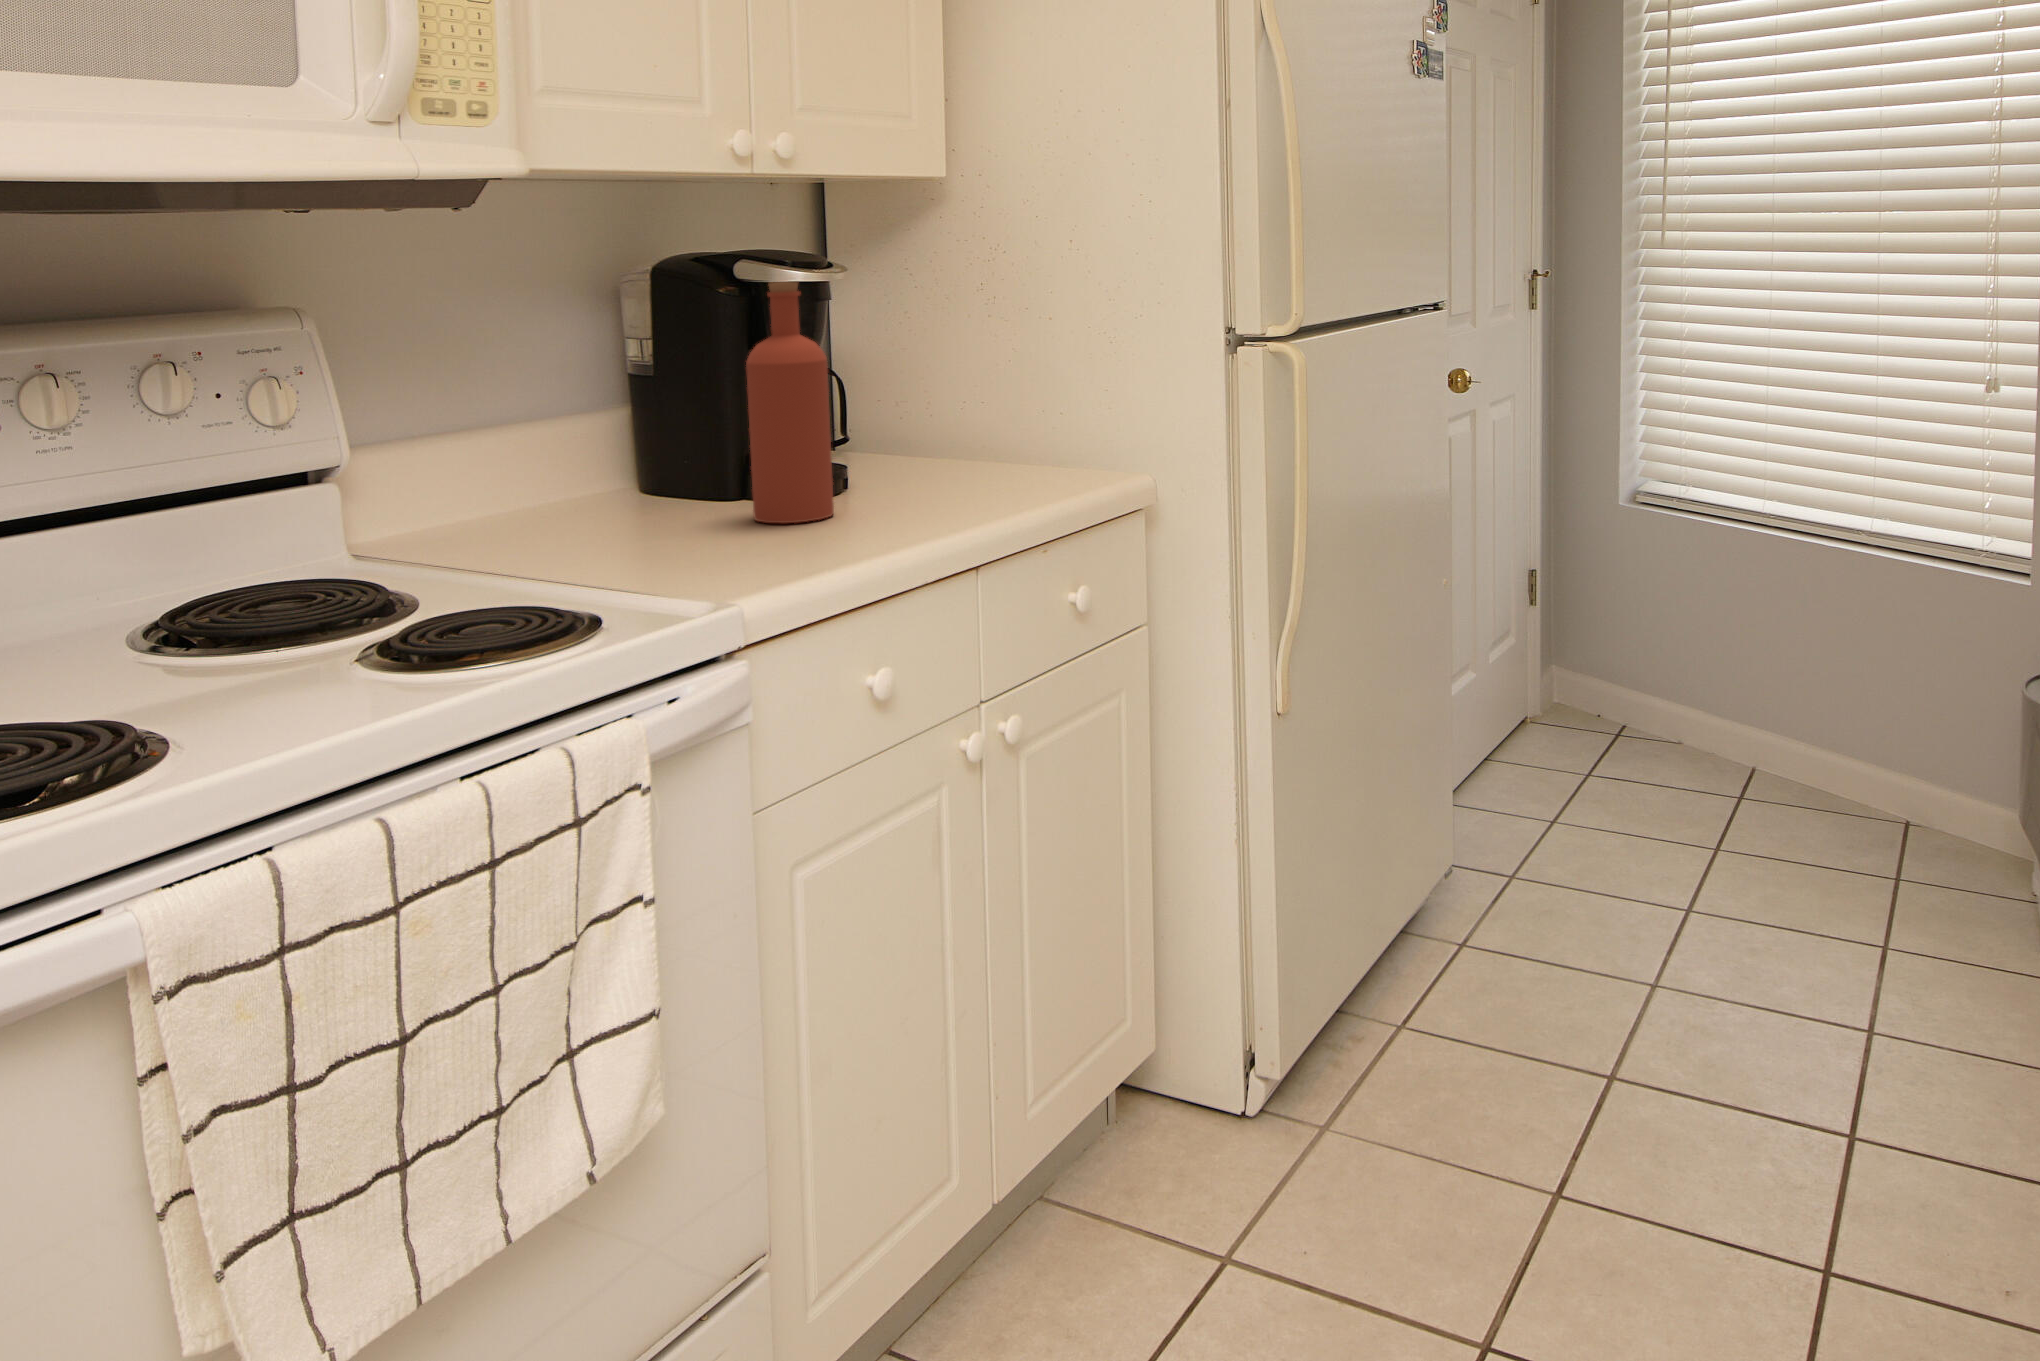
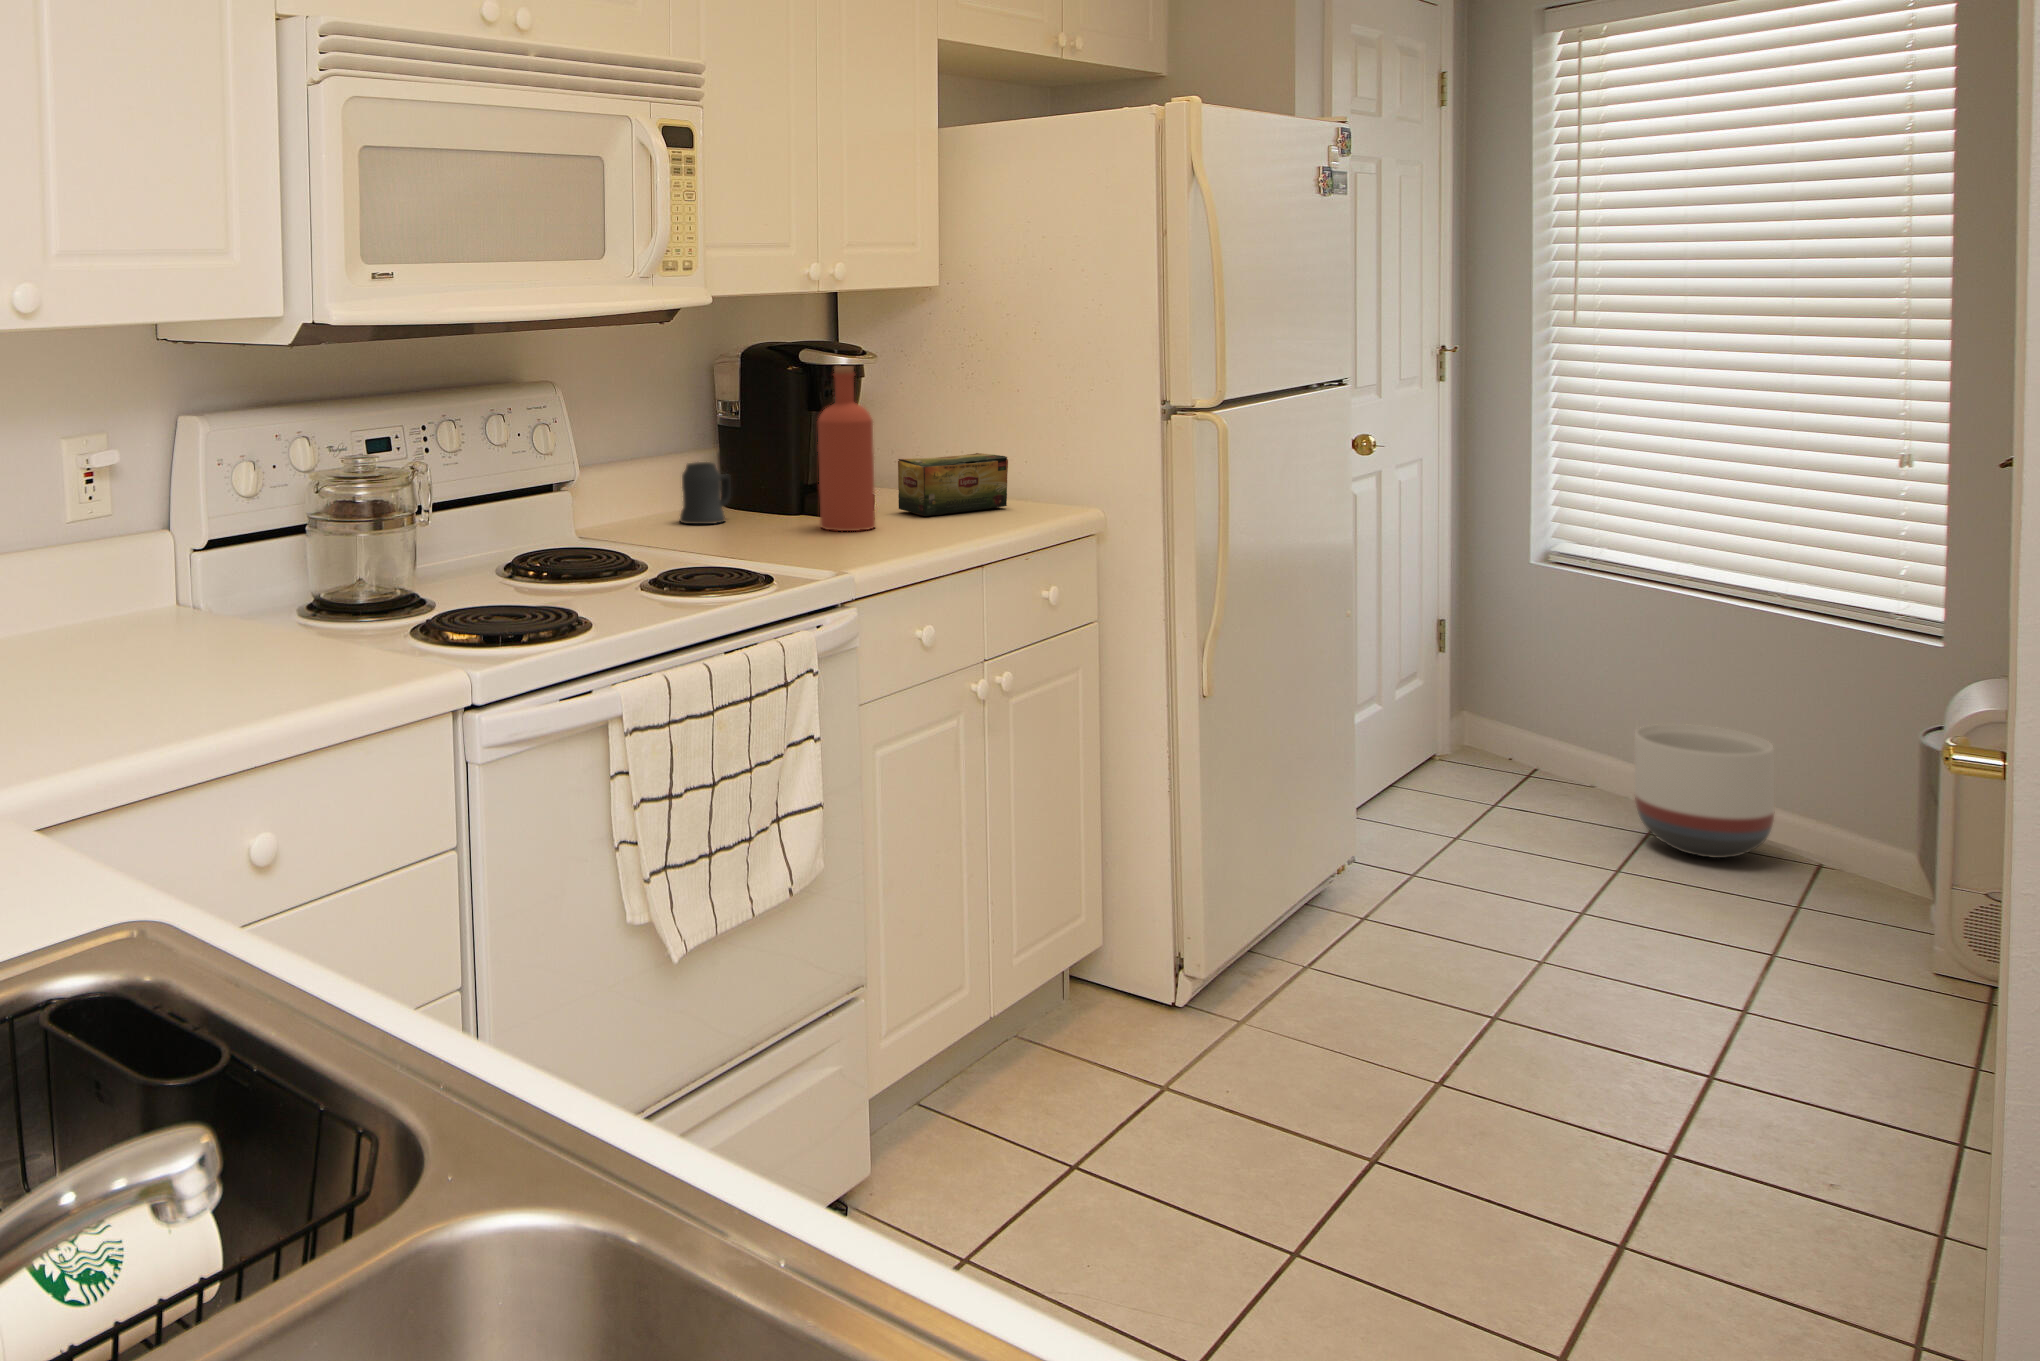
tea box: none [880,403,1032,494] -> present [898,453,1008,516]
mug: none [552,426,637,519] -> present [680,462,731,524]
planter: none [1729,675,1861,819] -> present [1634,724,1775,858]

